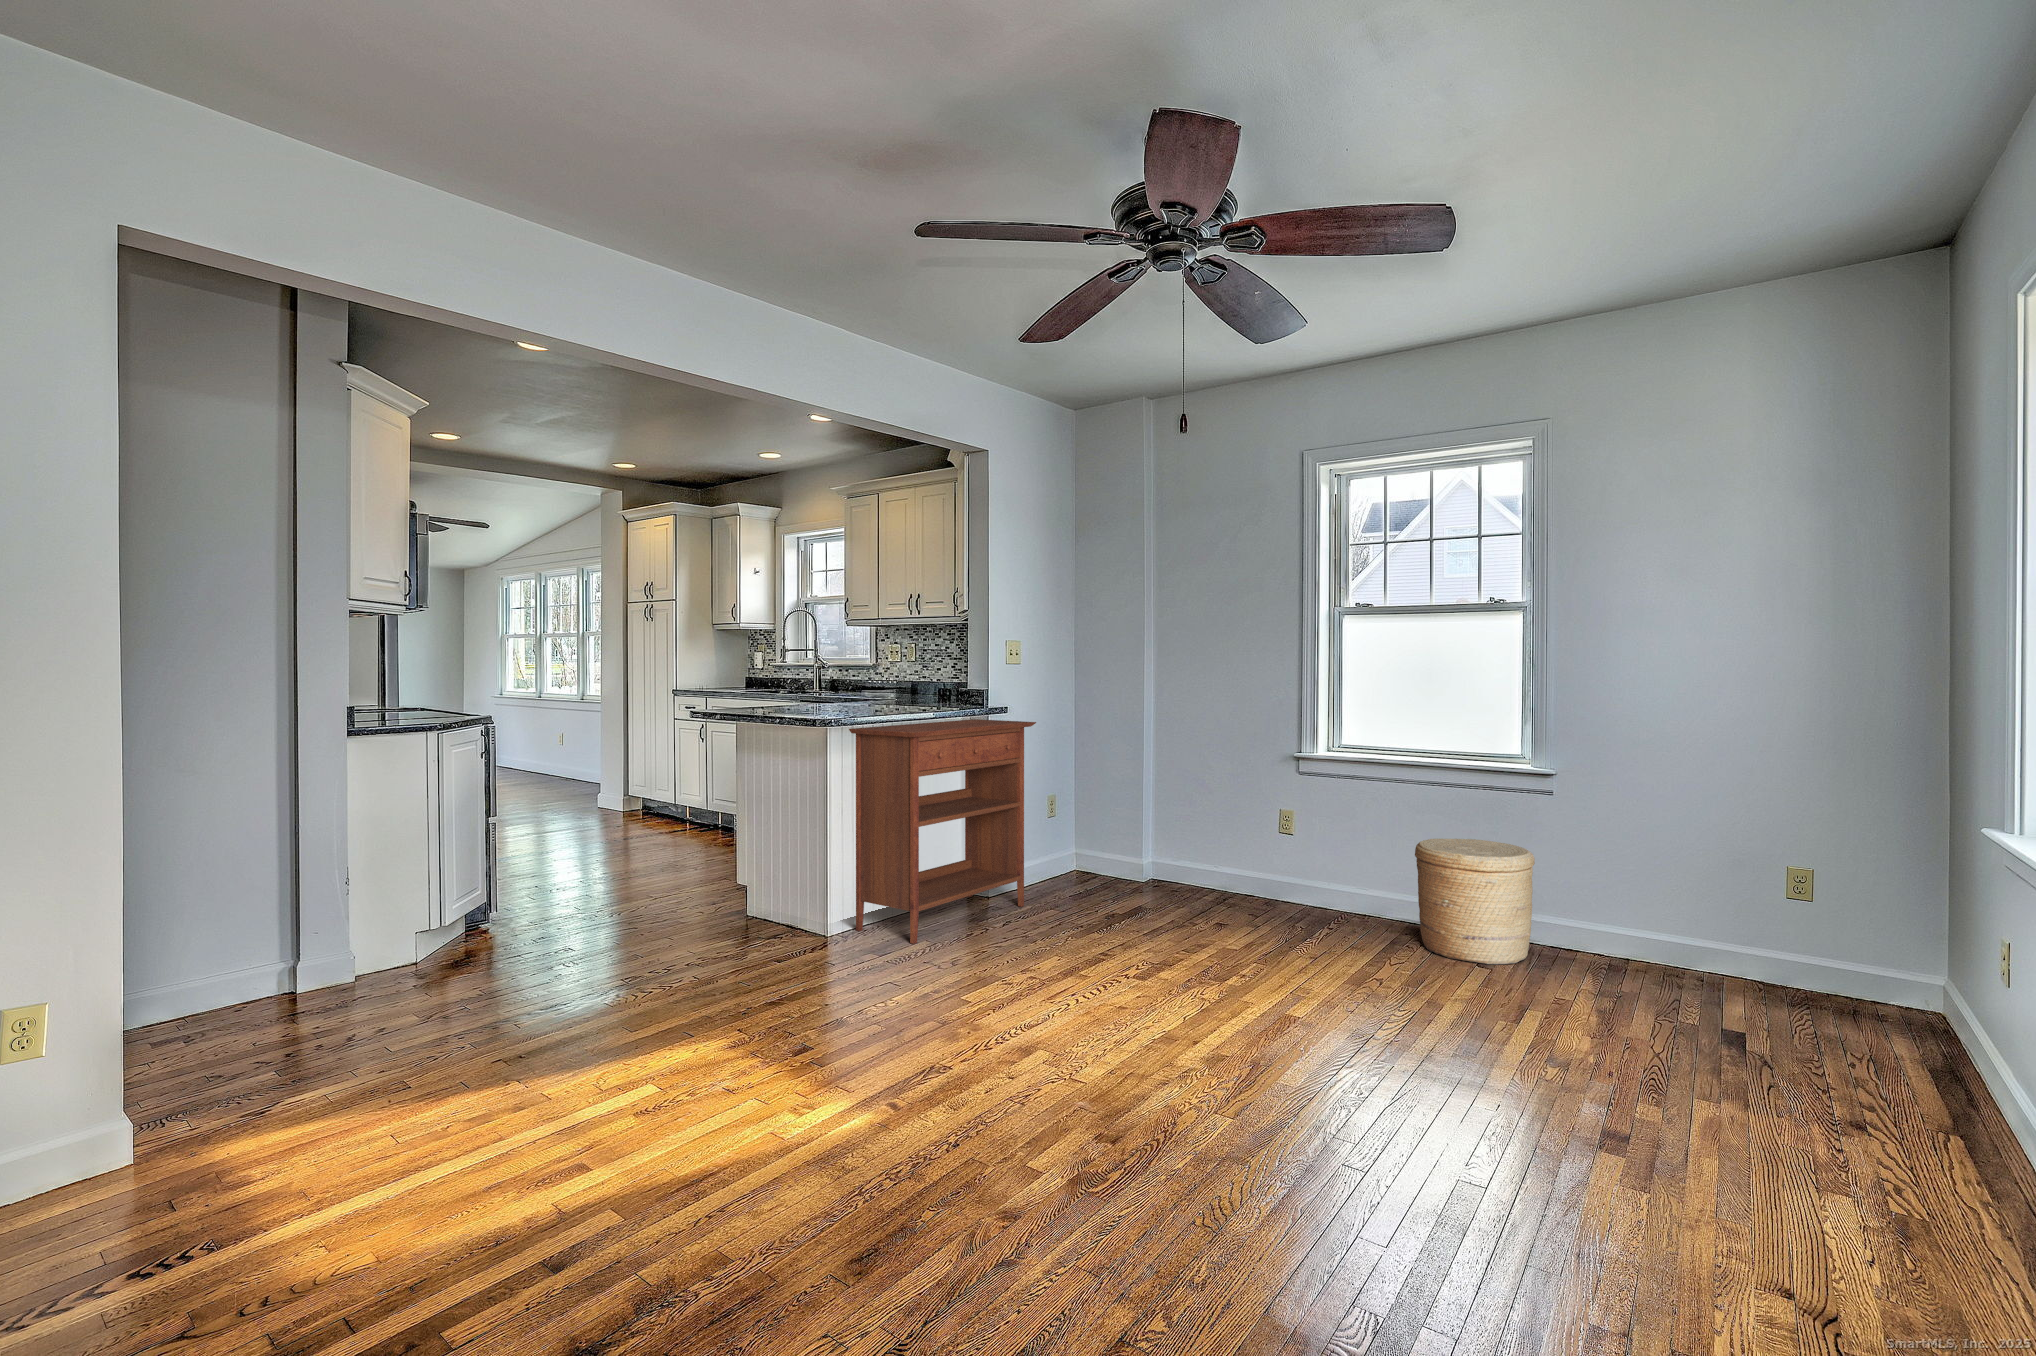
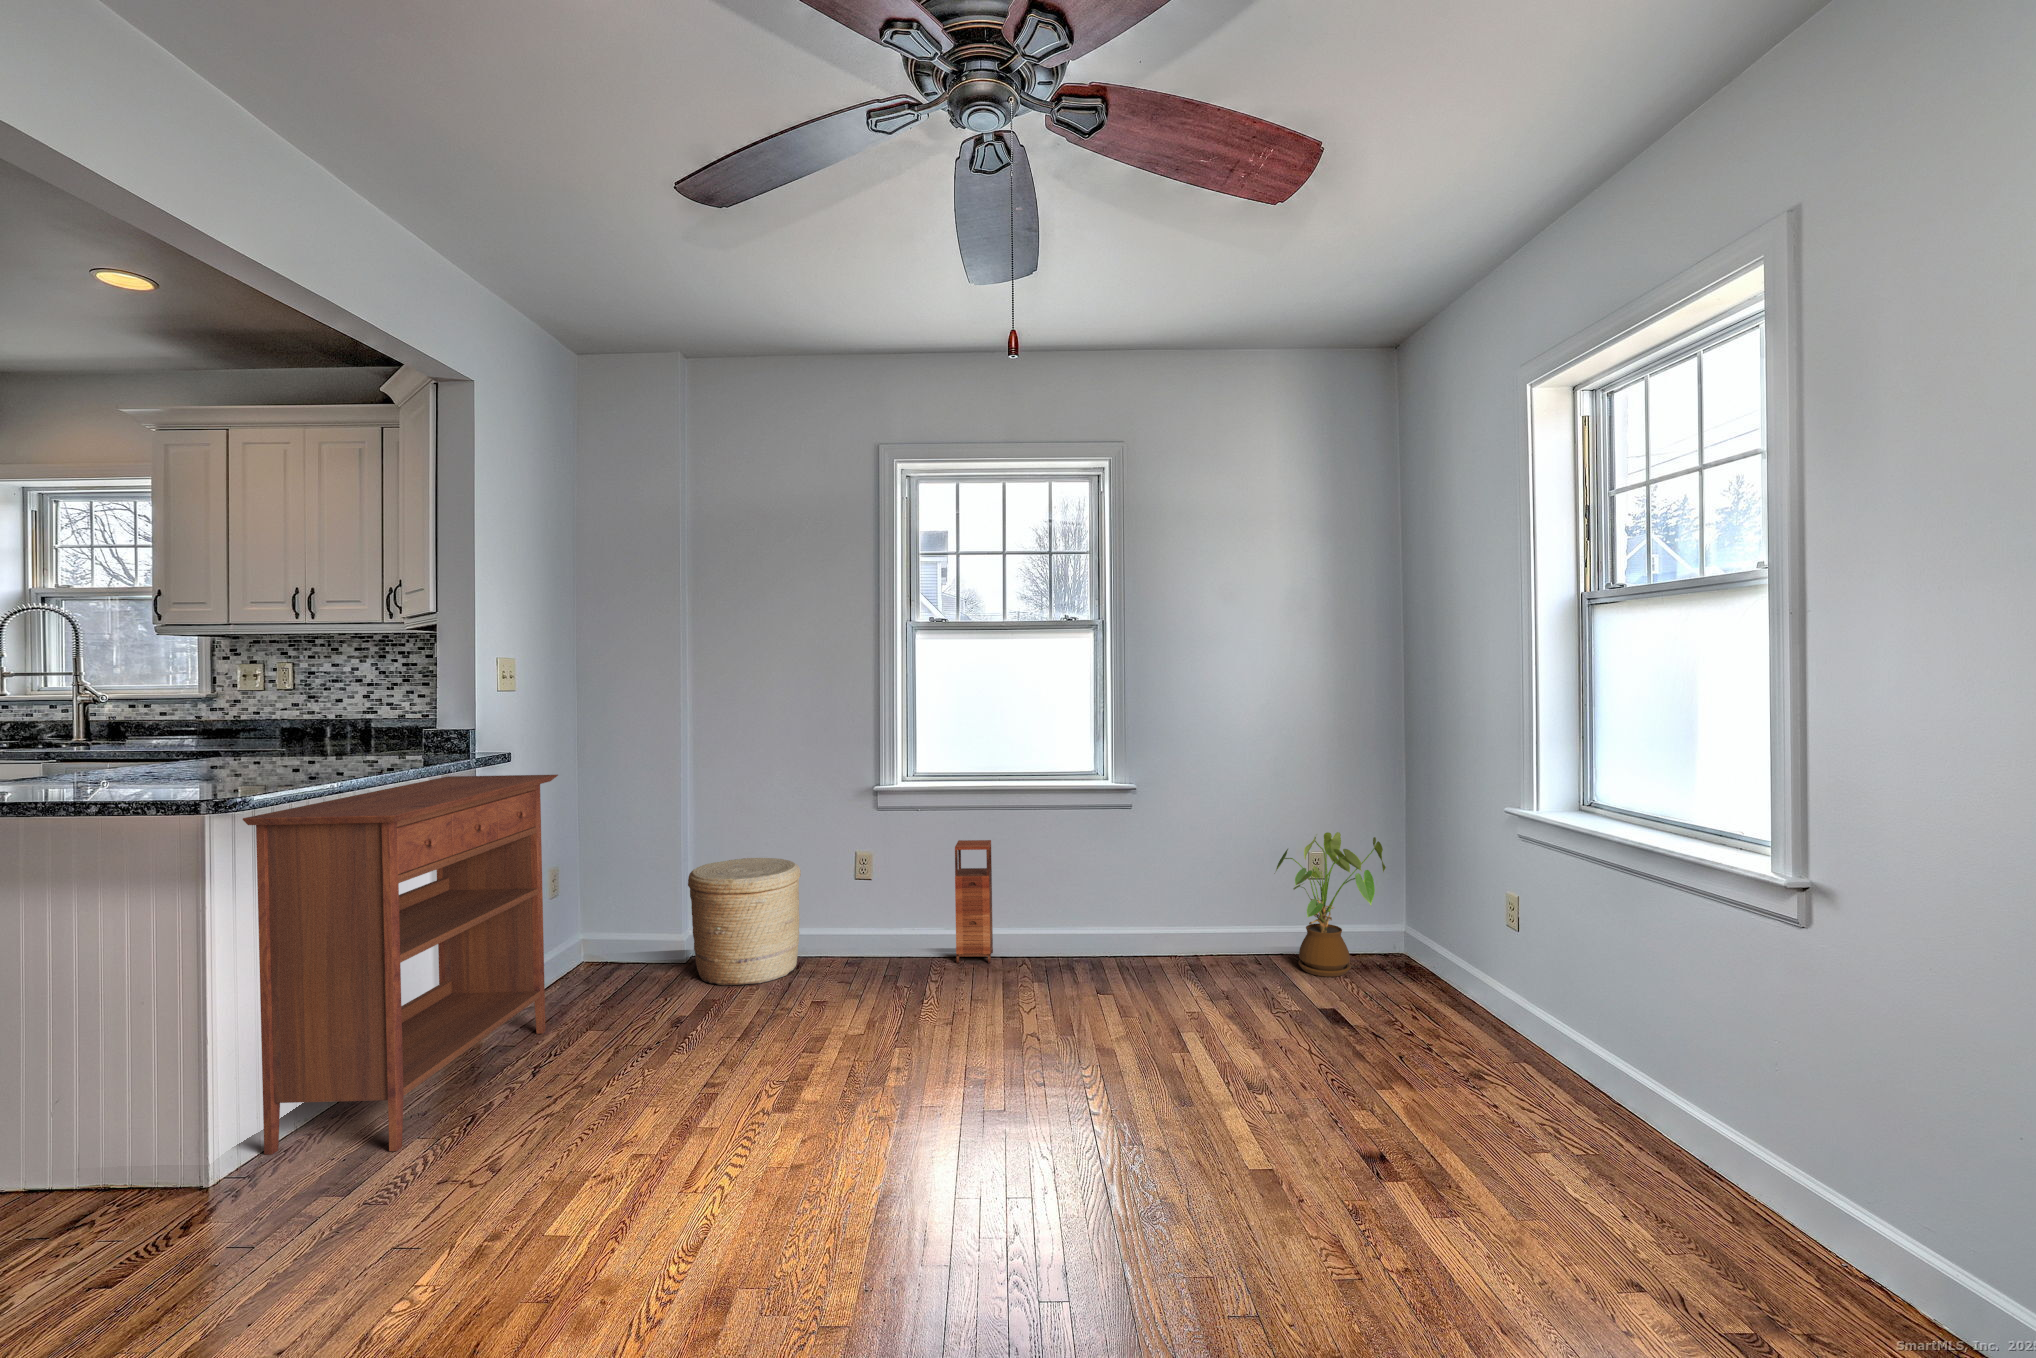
storage cabinet: none [1359,812,1403,931] -> present [955,840,993,963]
woven basket: present [1415,839,1535,964] -> present [688,858,801,986]
house plant: none [1718,848,1888,1016] -> present [1276,832,1386,977]

